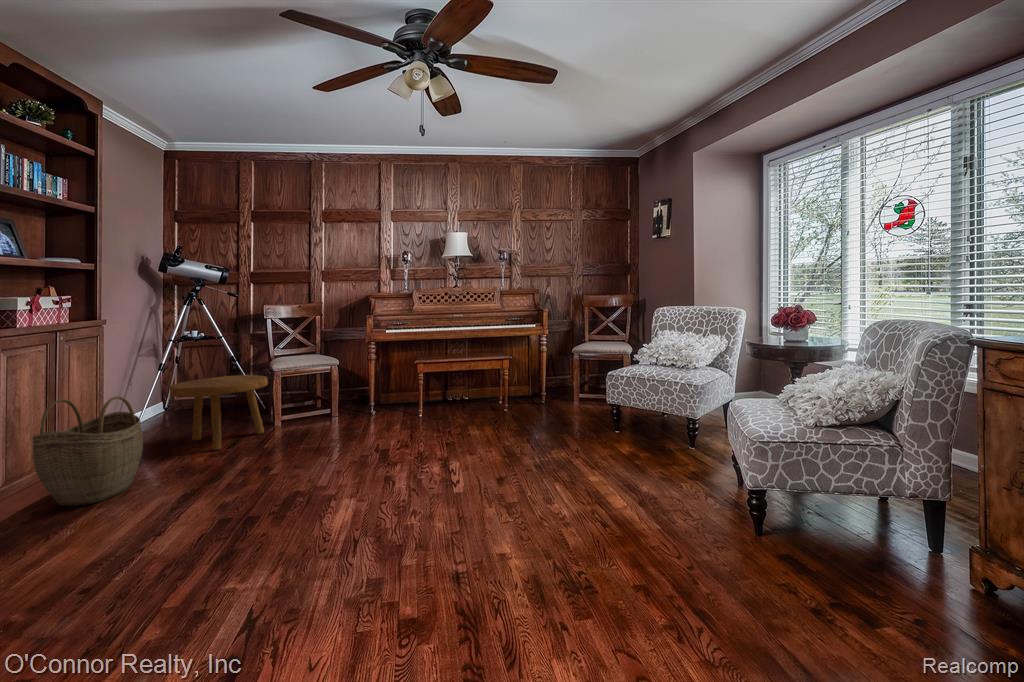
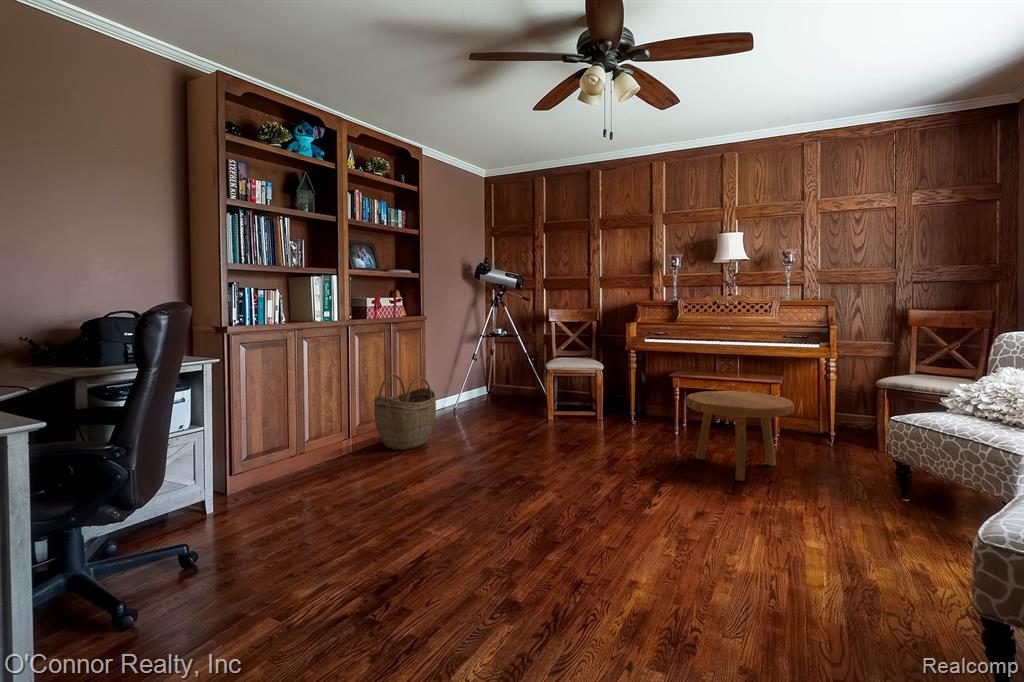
footstool: present [170,375,268,450] -> present [686,391,794,481]

